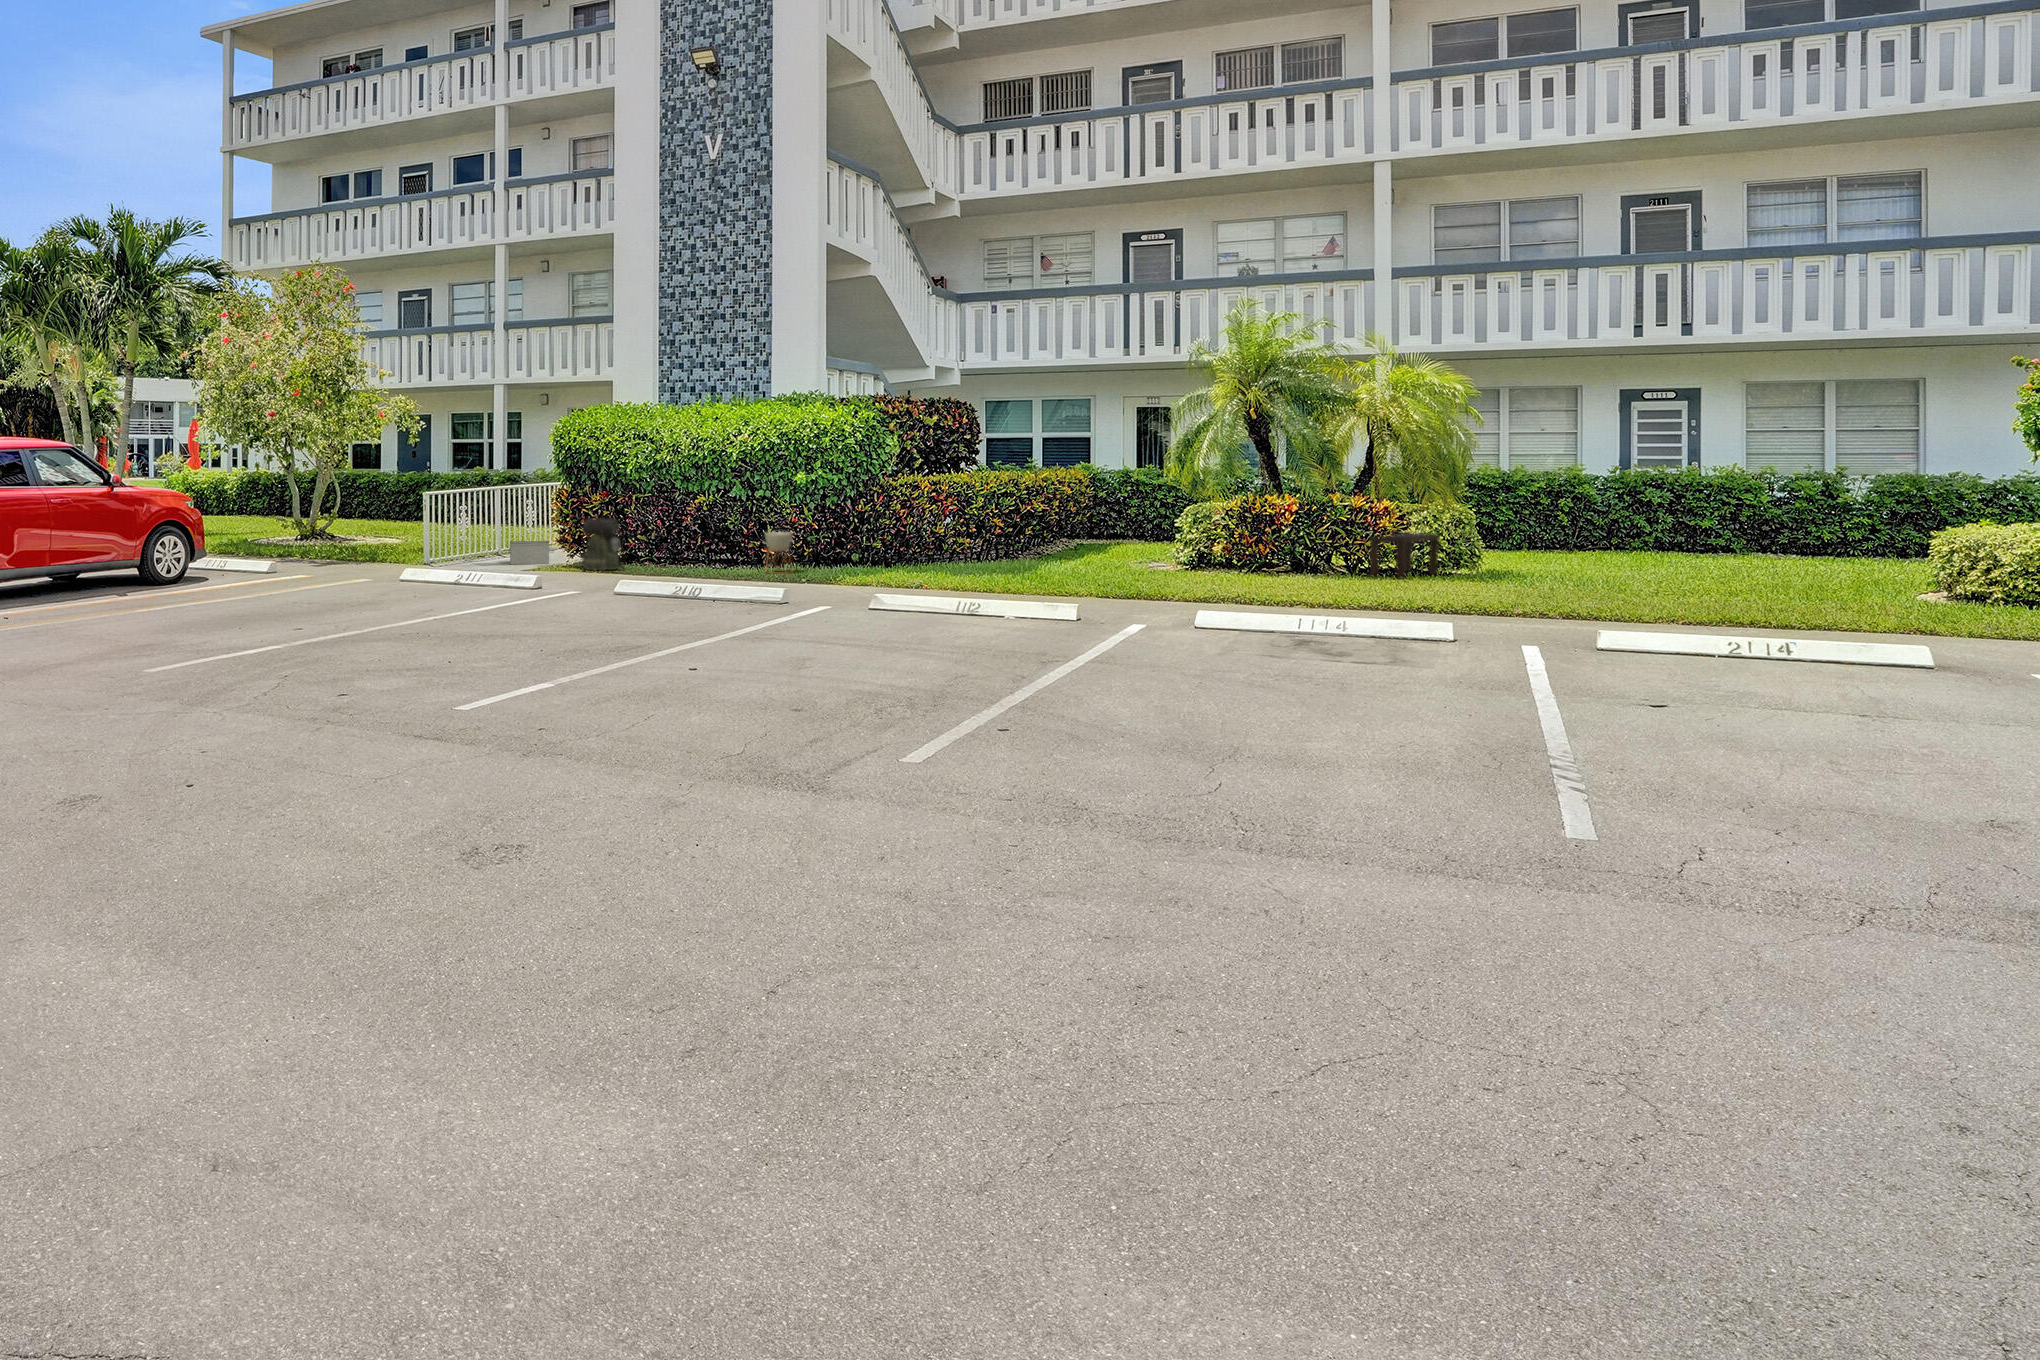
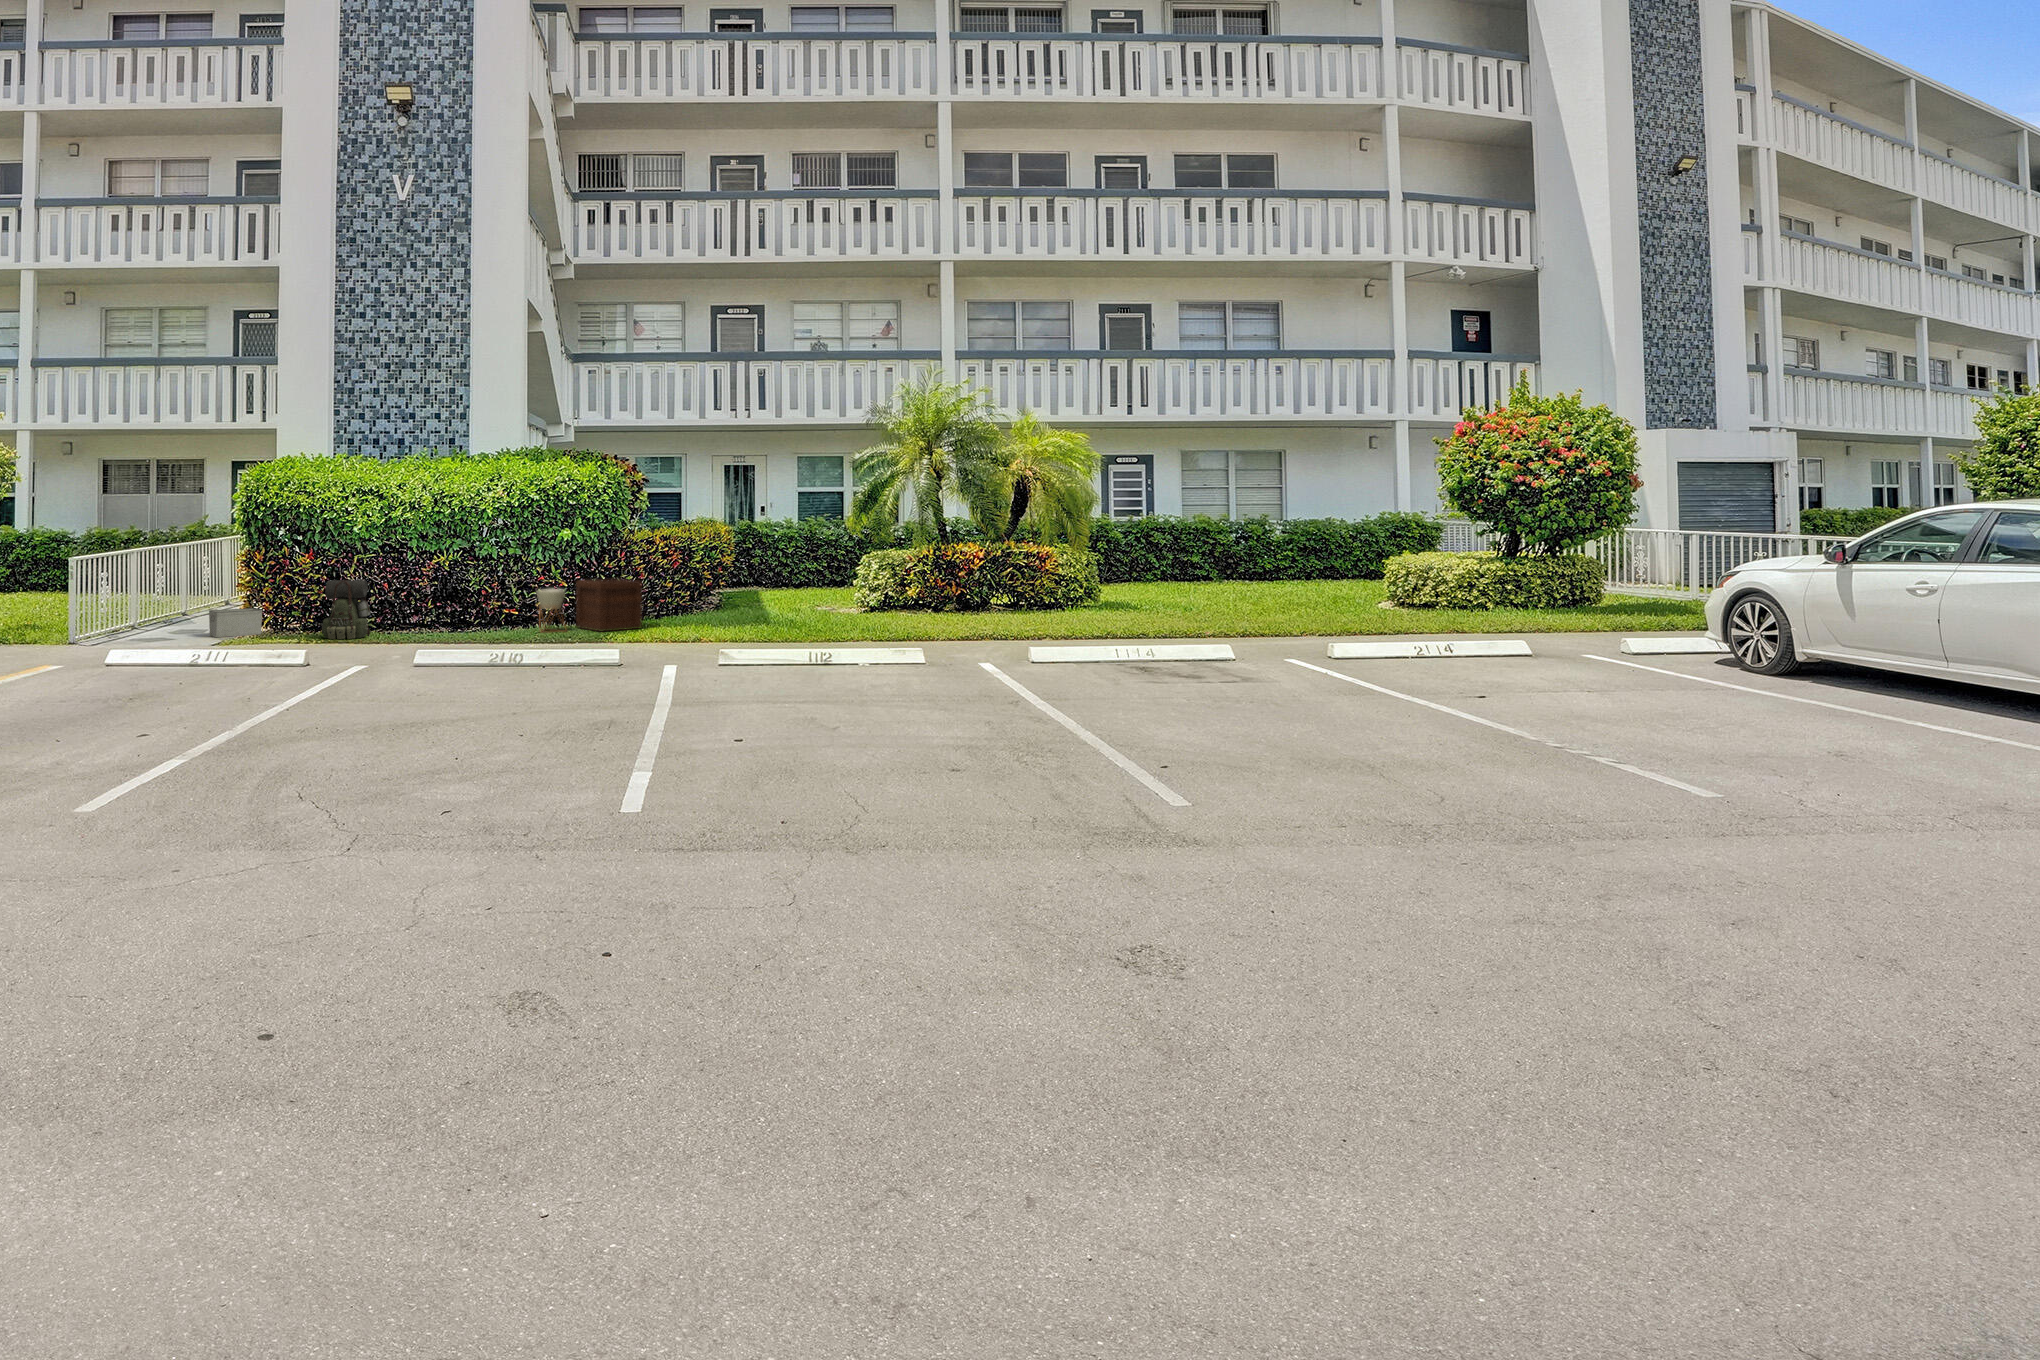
wooden crate: none [810,524,866,575] -> present [576,578,642,631]
bench: present [1369,533,1440,578] -> none [1068,573,1107,611]

